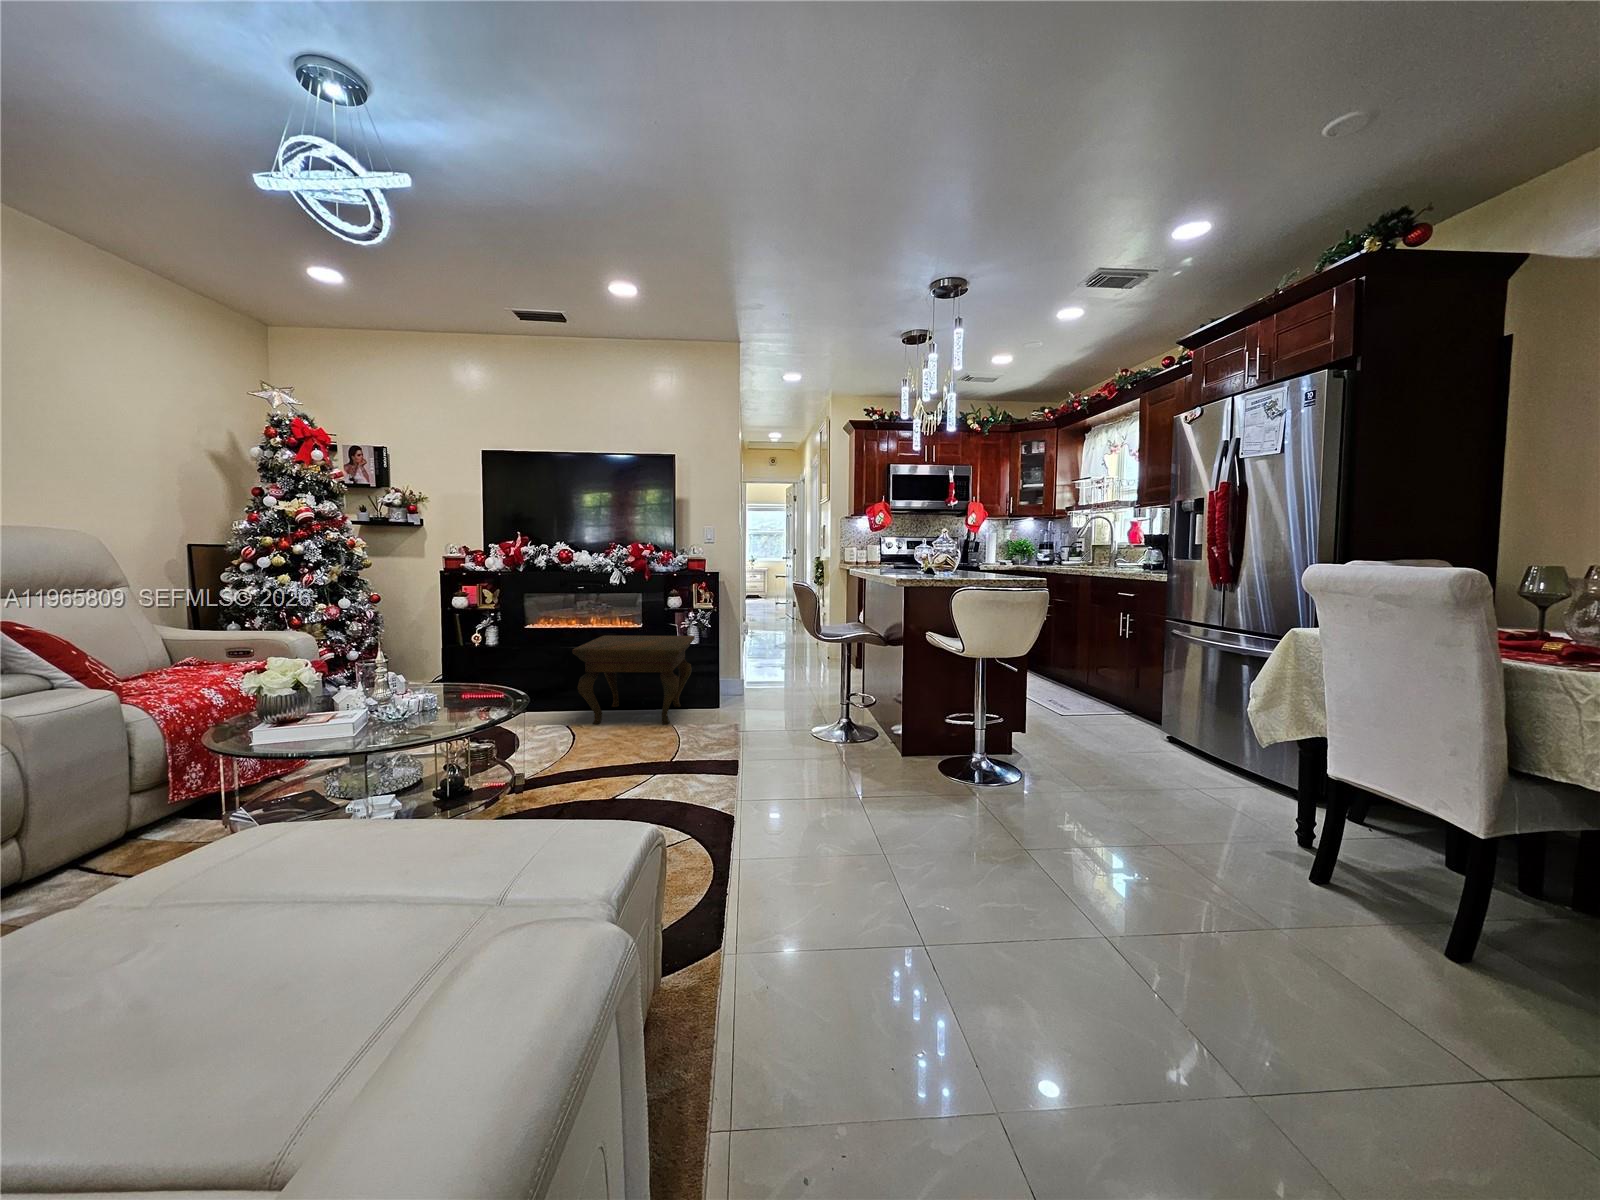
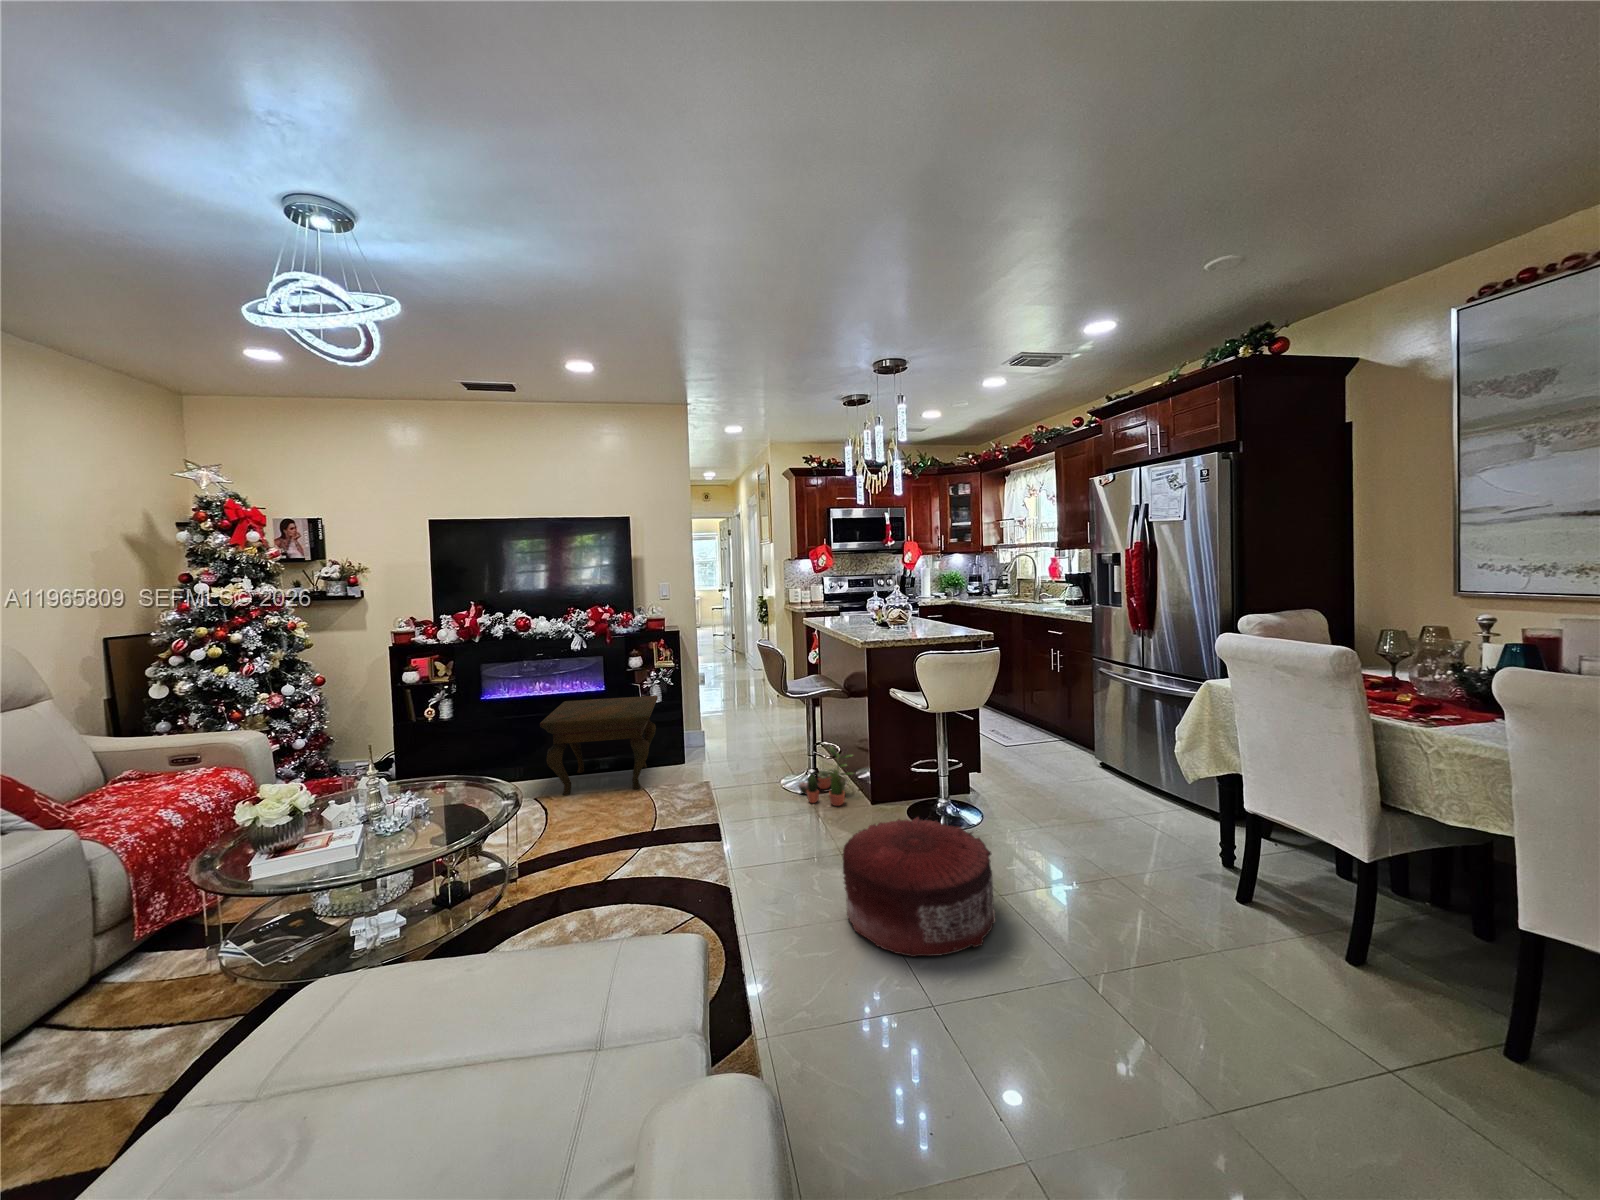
potted plant: none [825,692,886,753] -> present [798,747,853,806]
pouf: none [848,757,1015,899] -> present [843,817,995,957]

